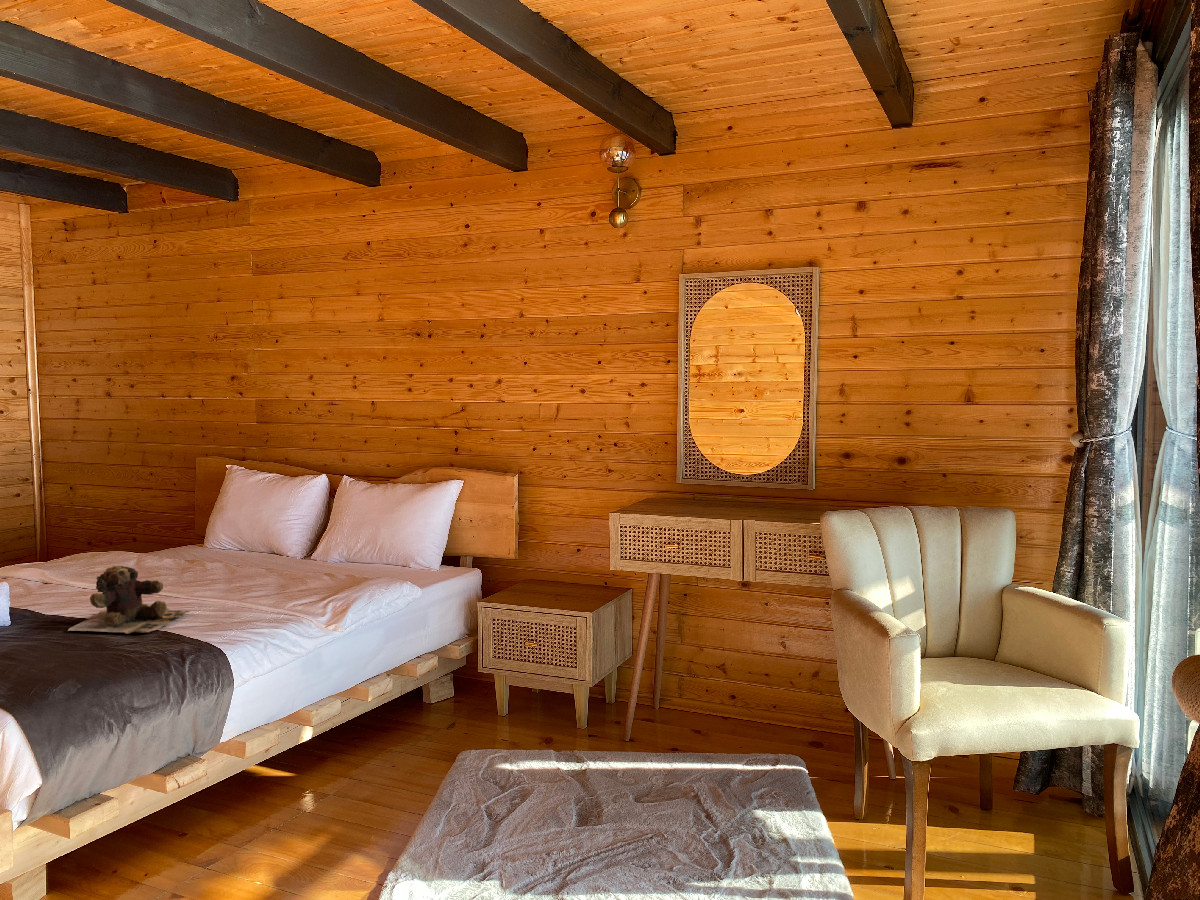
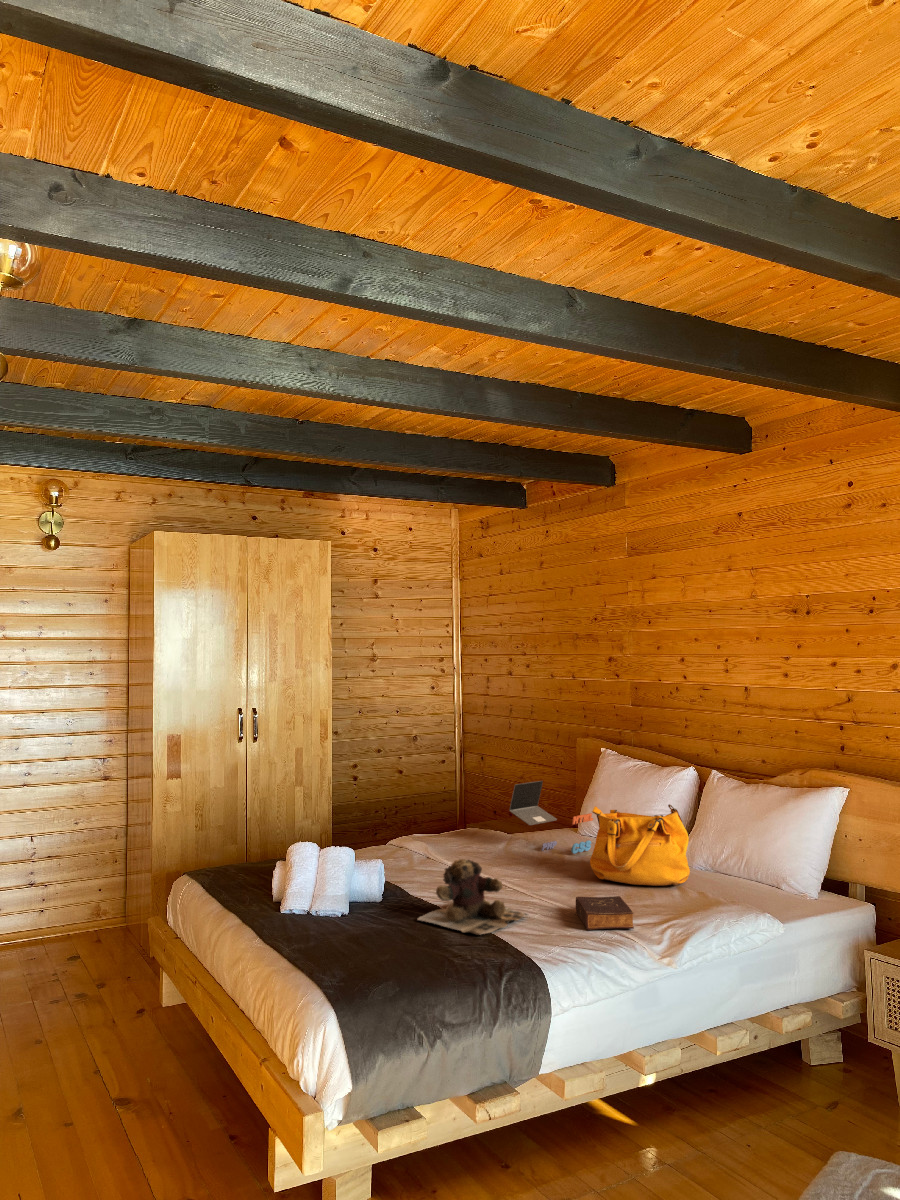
laptop: none [137,496,229,563] -> present [509,781,593,854]
handbag: none [235,504,331,578] -> present [590,804,690,886]
book: none [235,585,296,615] -> present [576,896,634,930]

